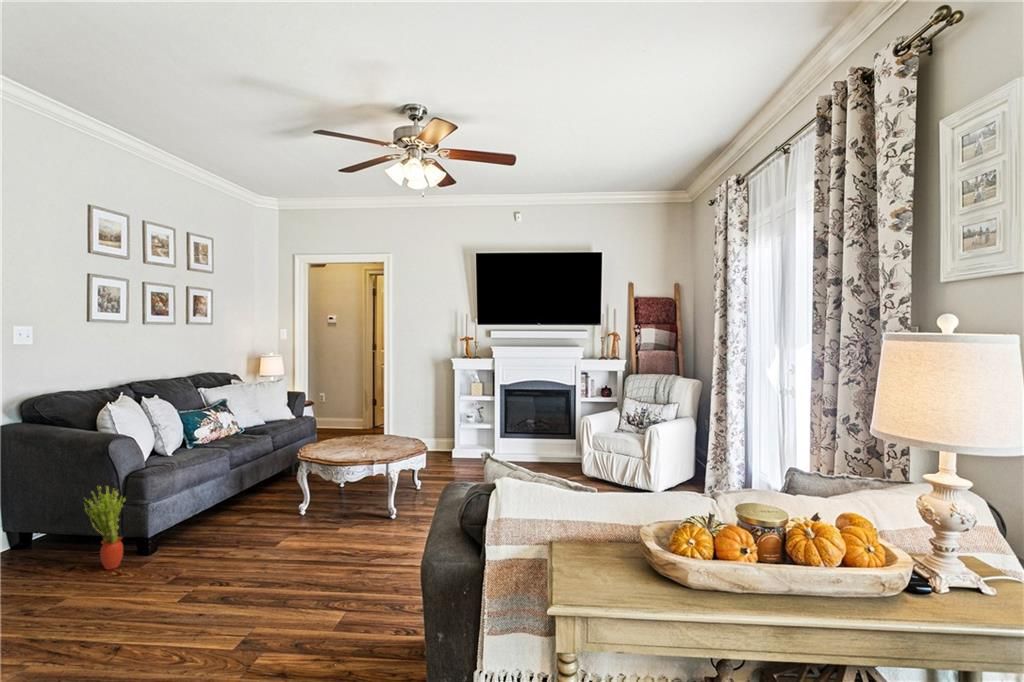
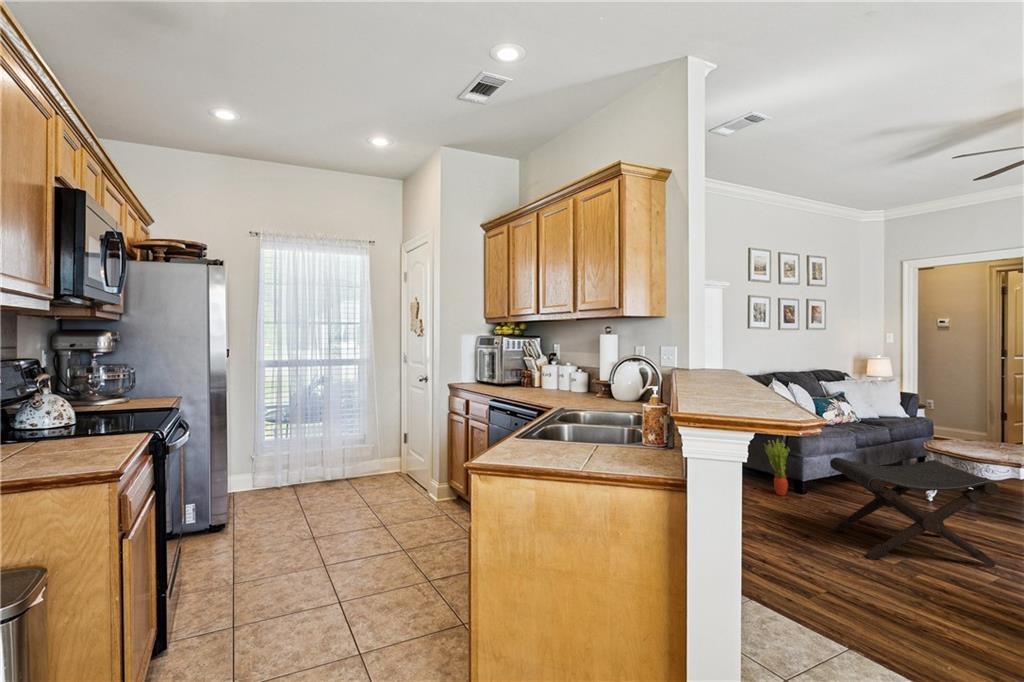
footstool: none [162,481,347,658] -> present [830,458,999,567]

